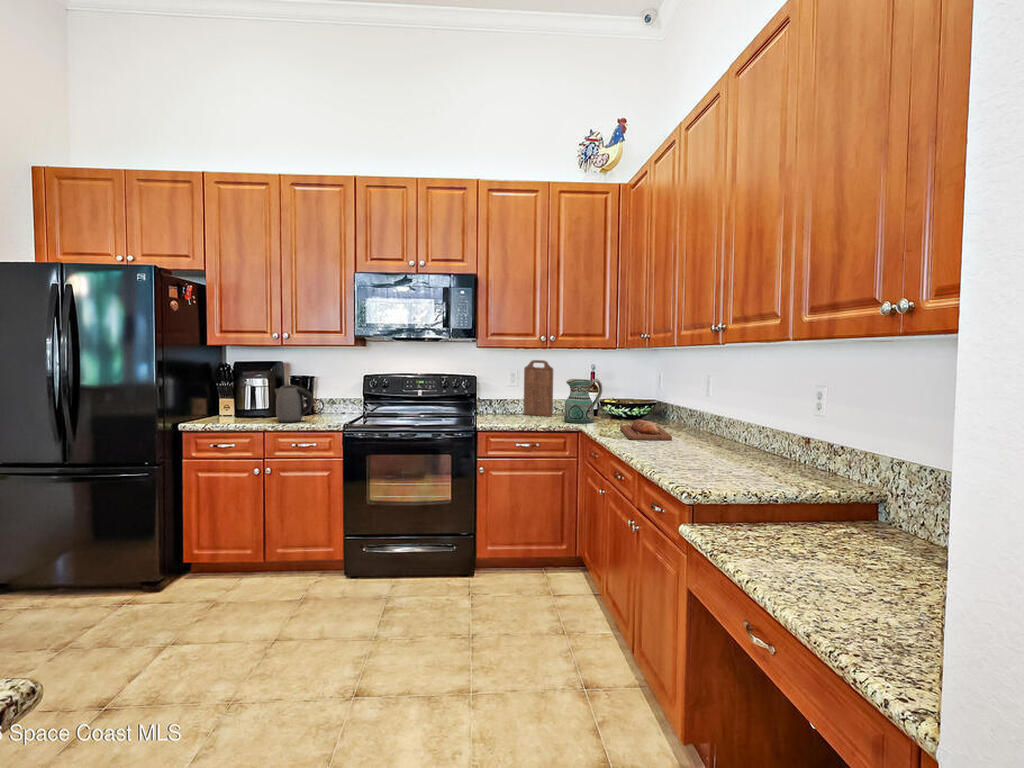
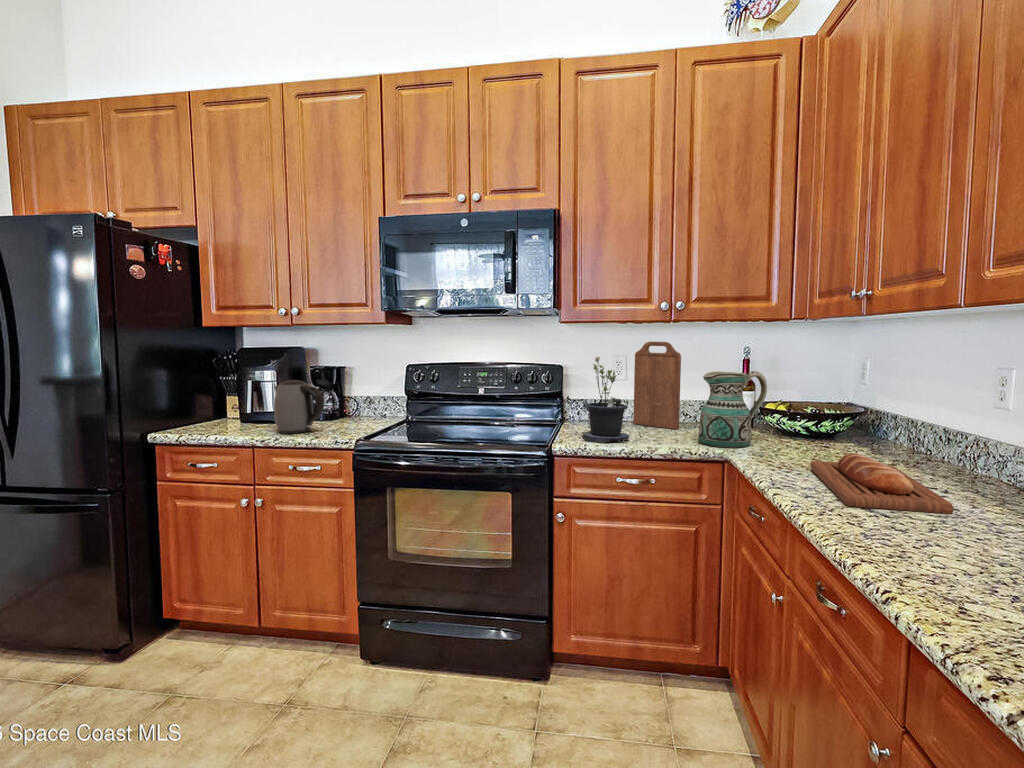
potted plant: none [494,370,525,423] -> present [583,357,629,443]

